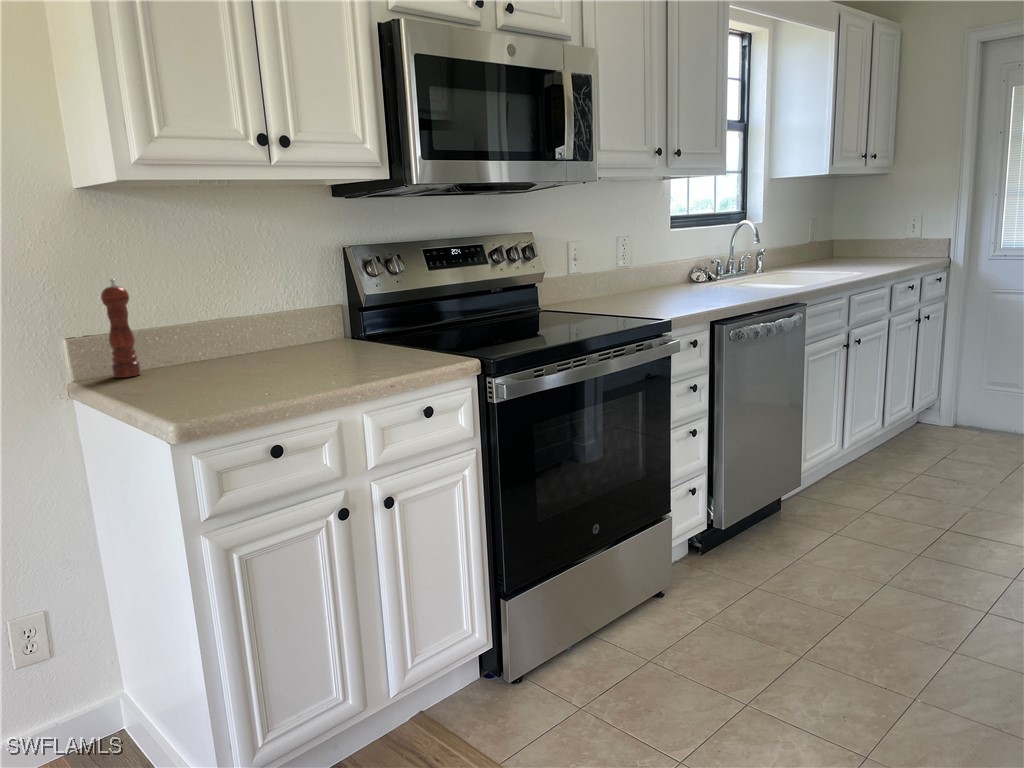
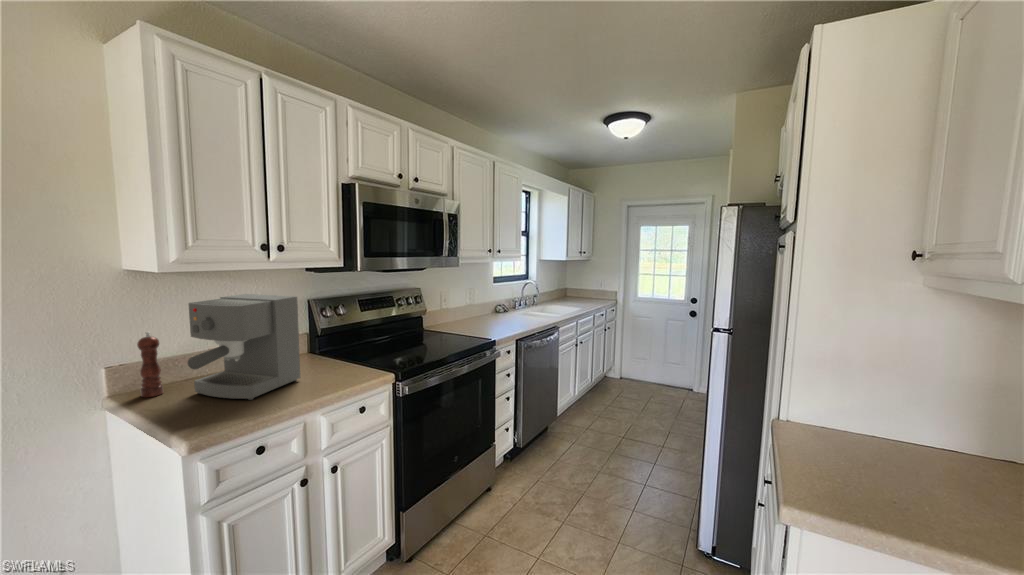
coffee maker: none [161,220,330,381] -> present [188,294,300,400]

